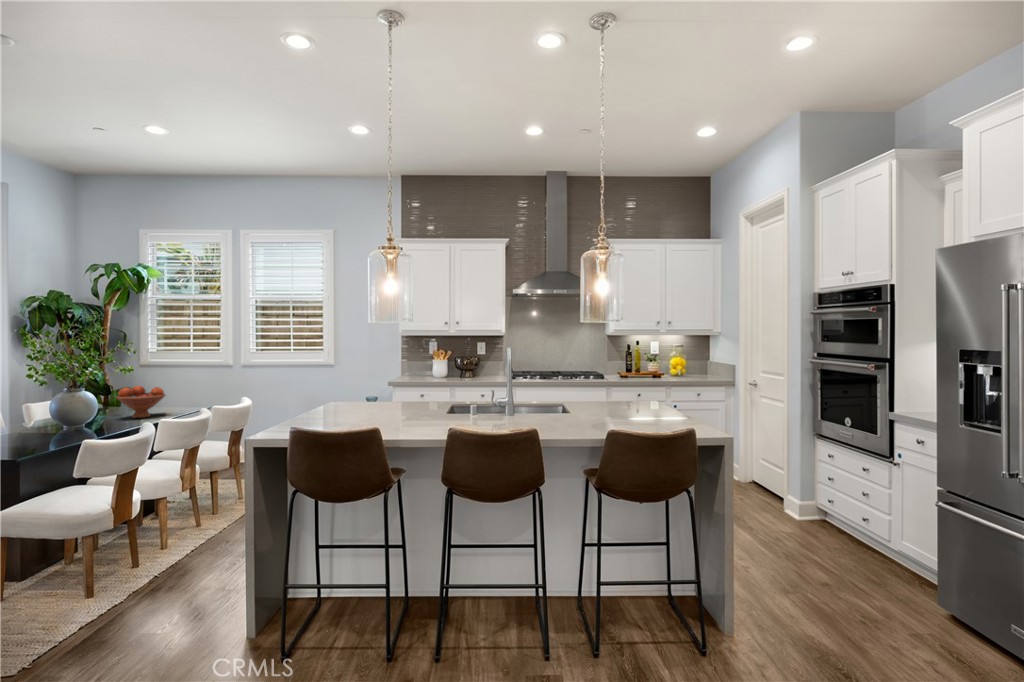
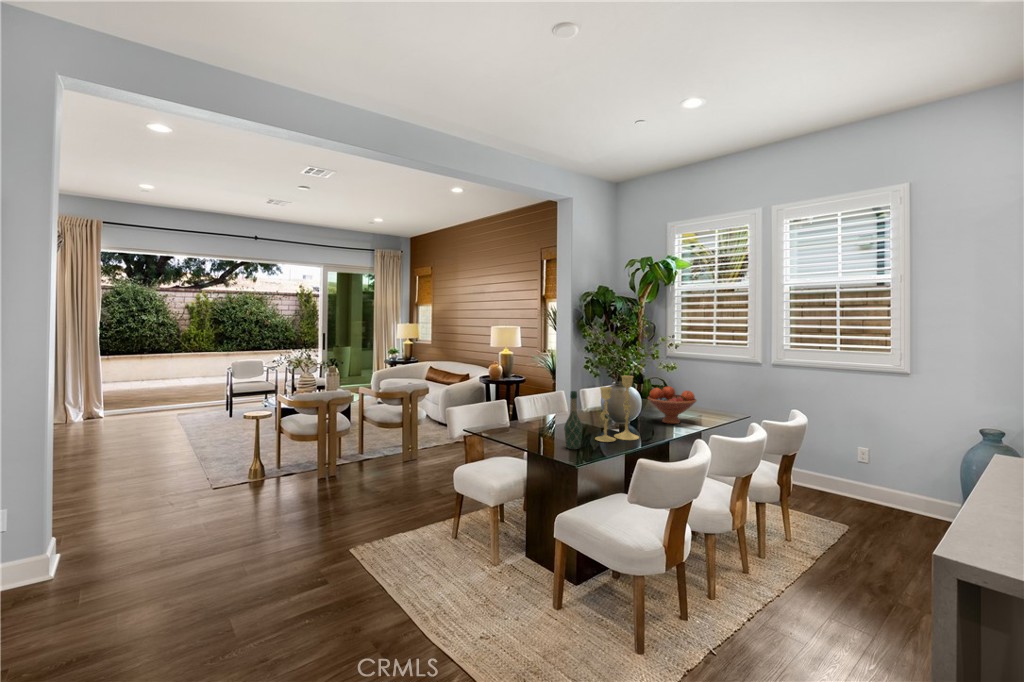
candlestick: none [59,375,108,436] -> present [595,376,639,442]
wine bottle: none [23,390,45,444] -> present [564,391,583,449]

